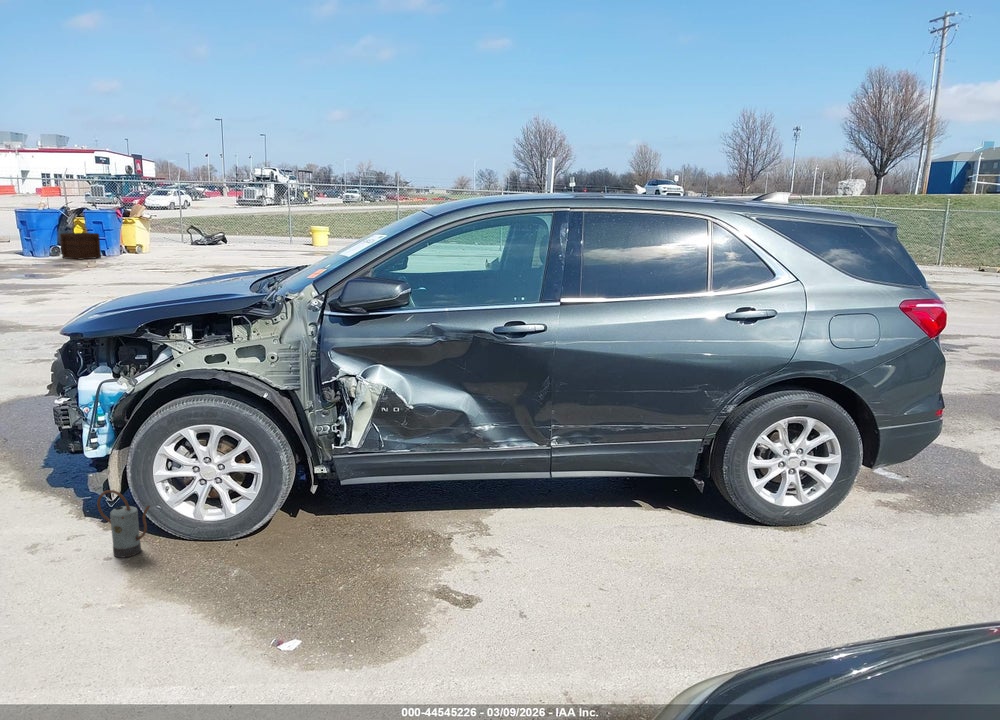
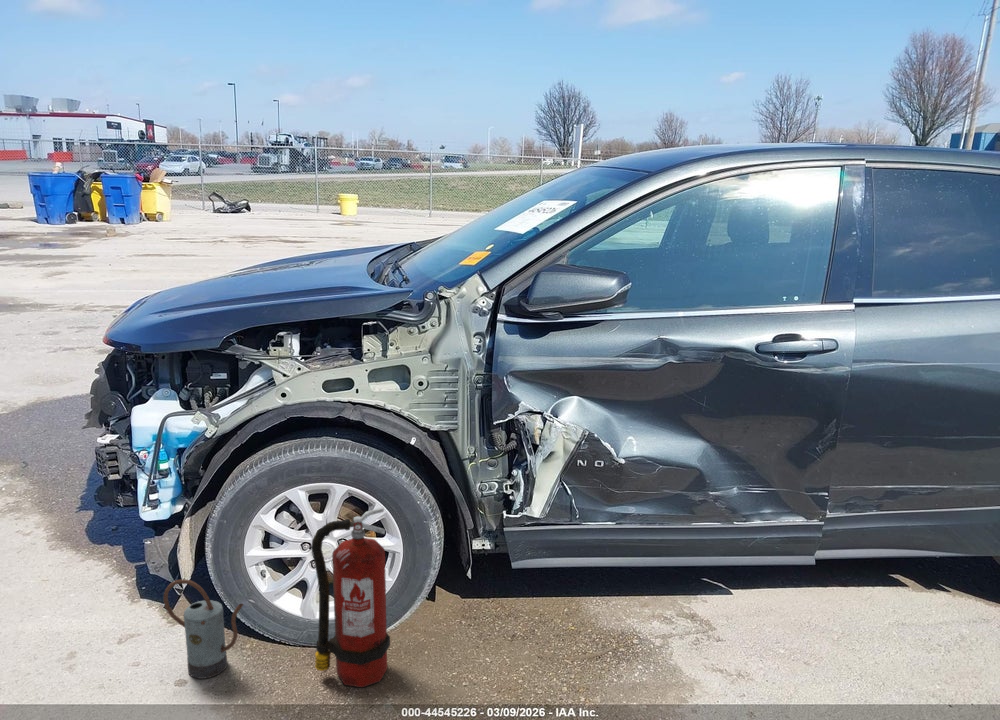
wooden crate: present [60,233,101,259] -> none [77,199,121,227]
fire extinguisher: none [195,438,251,561] -> present [311,507,390,687]

